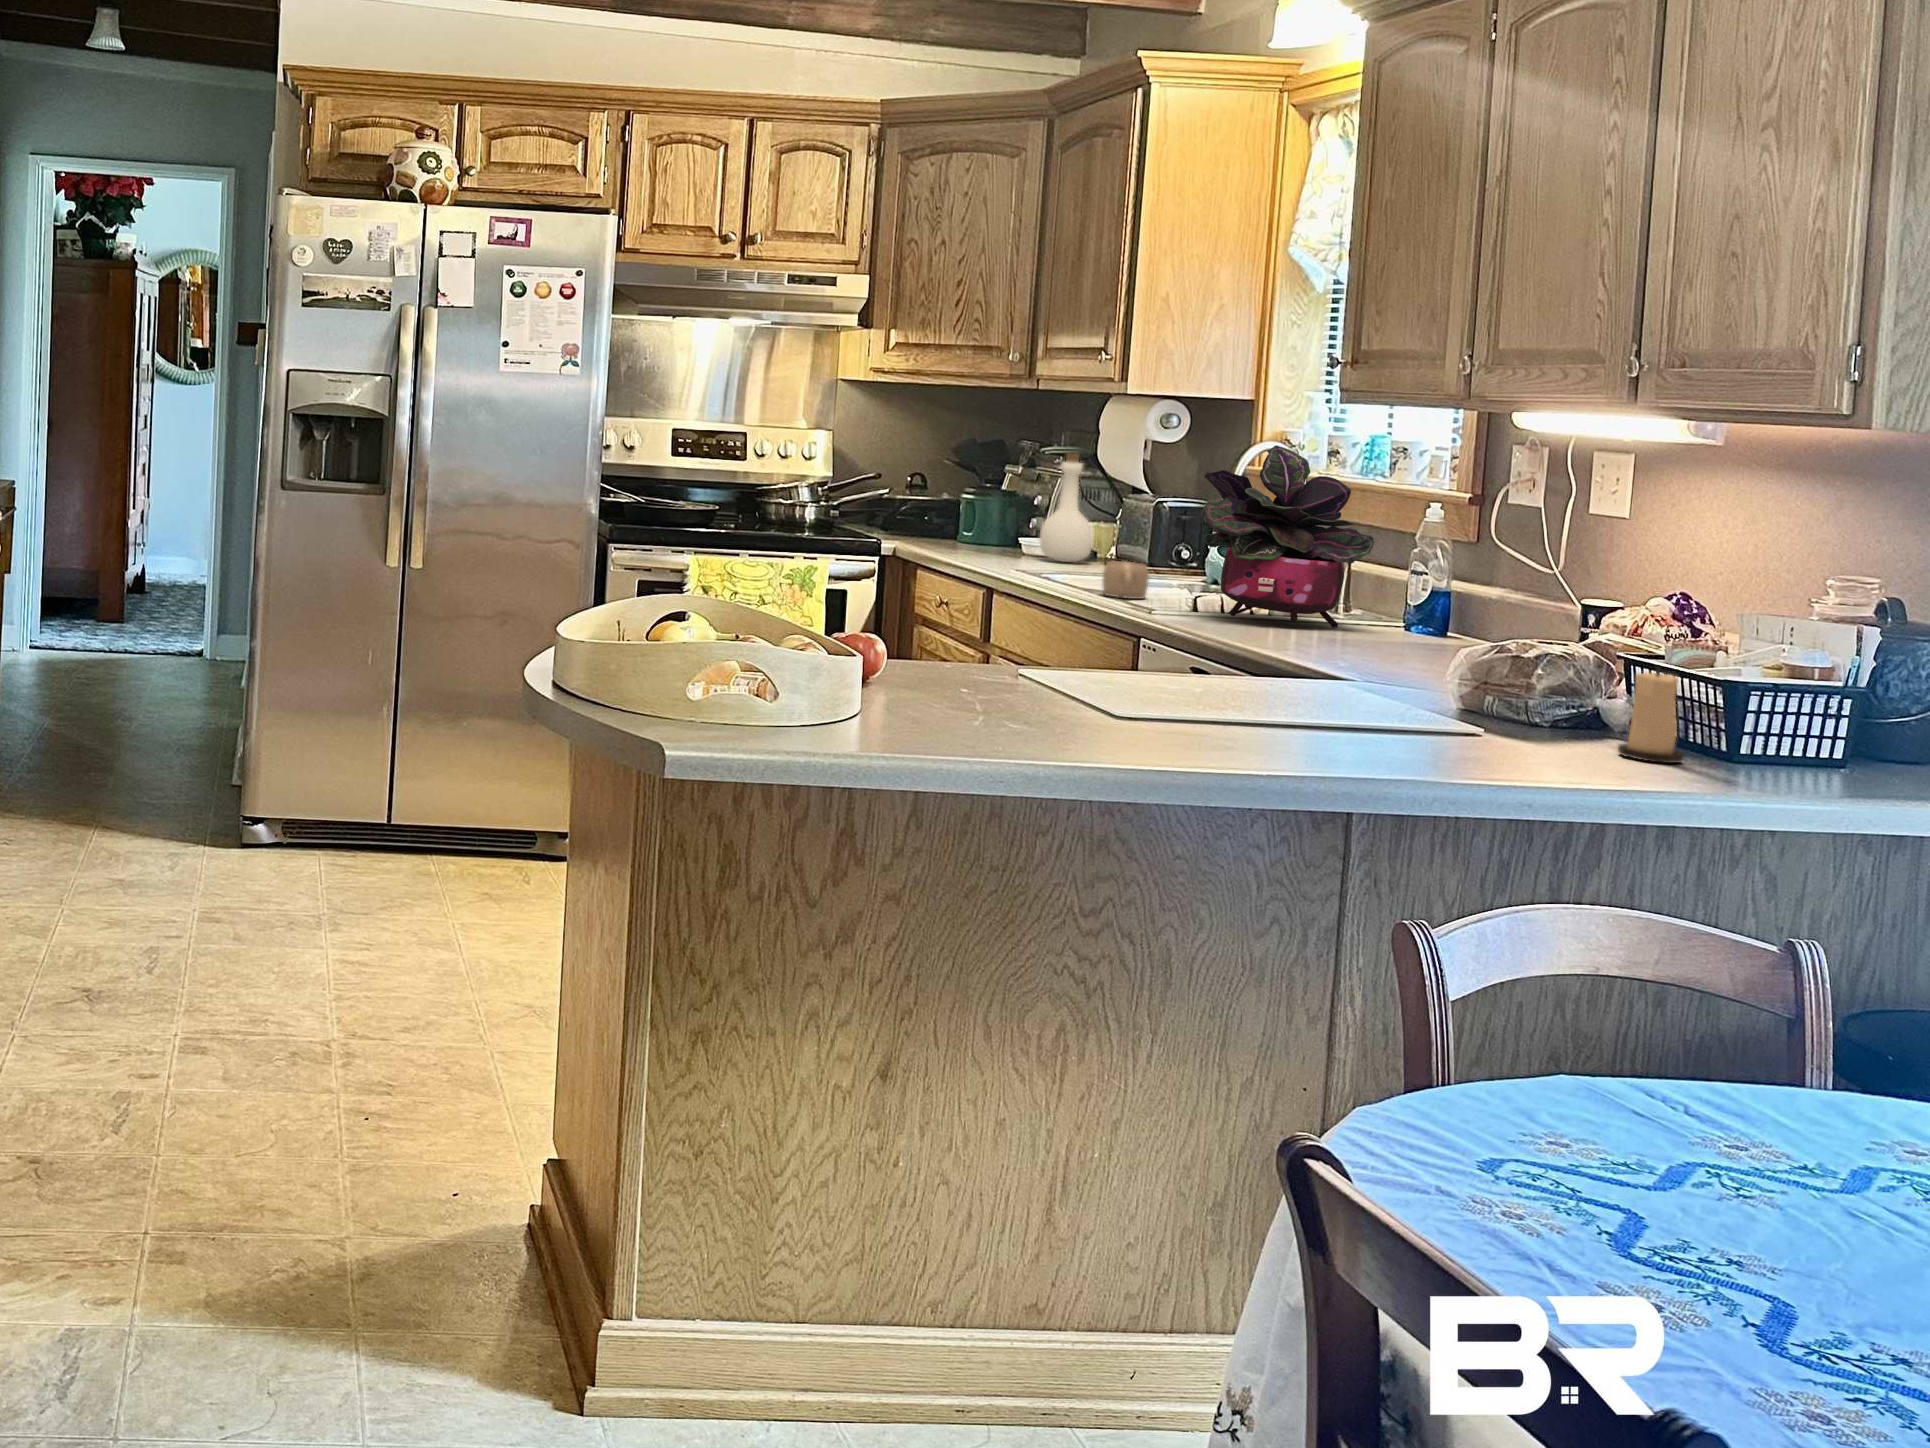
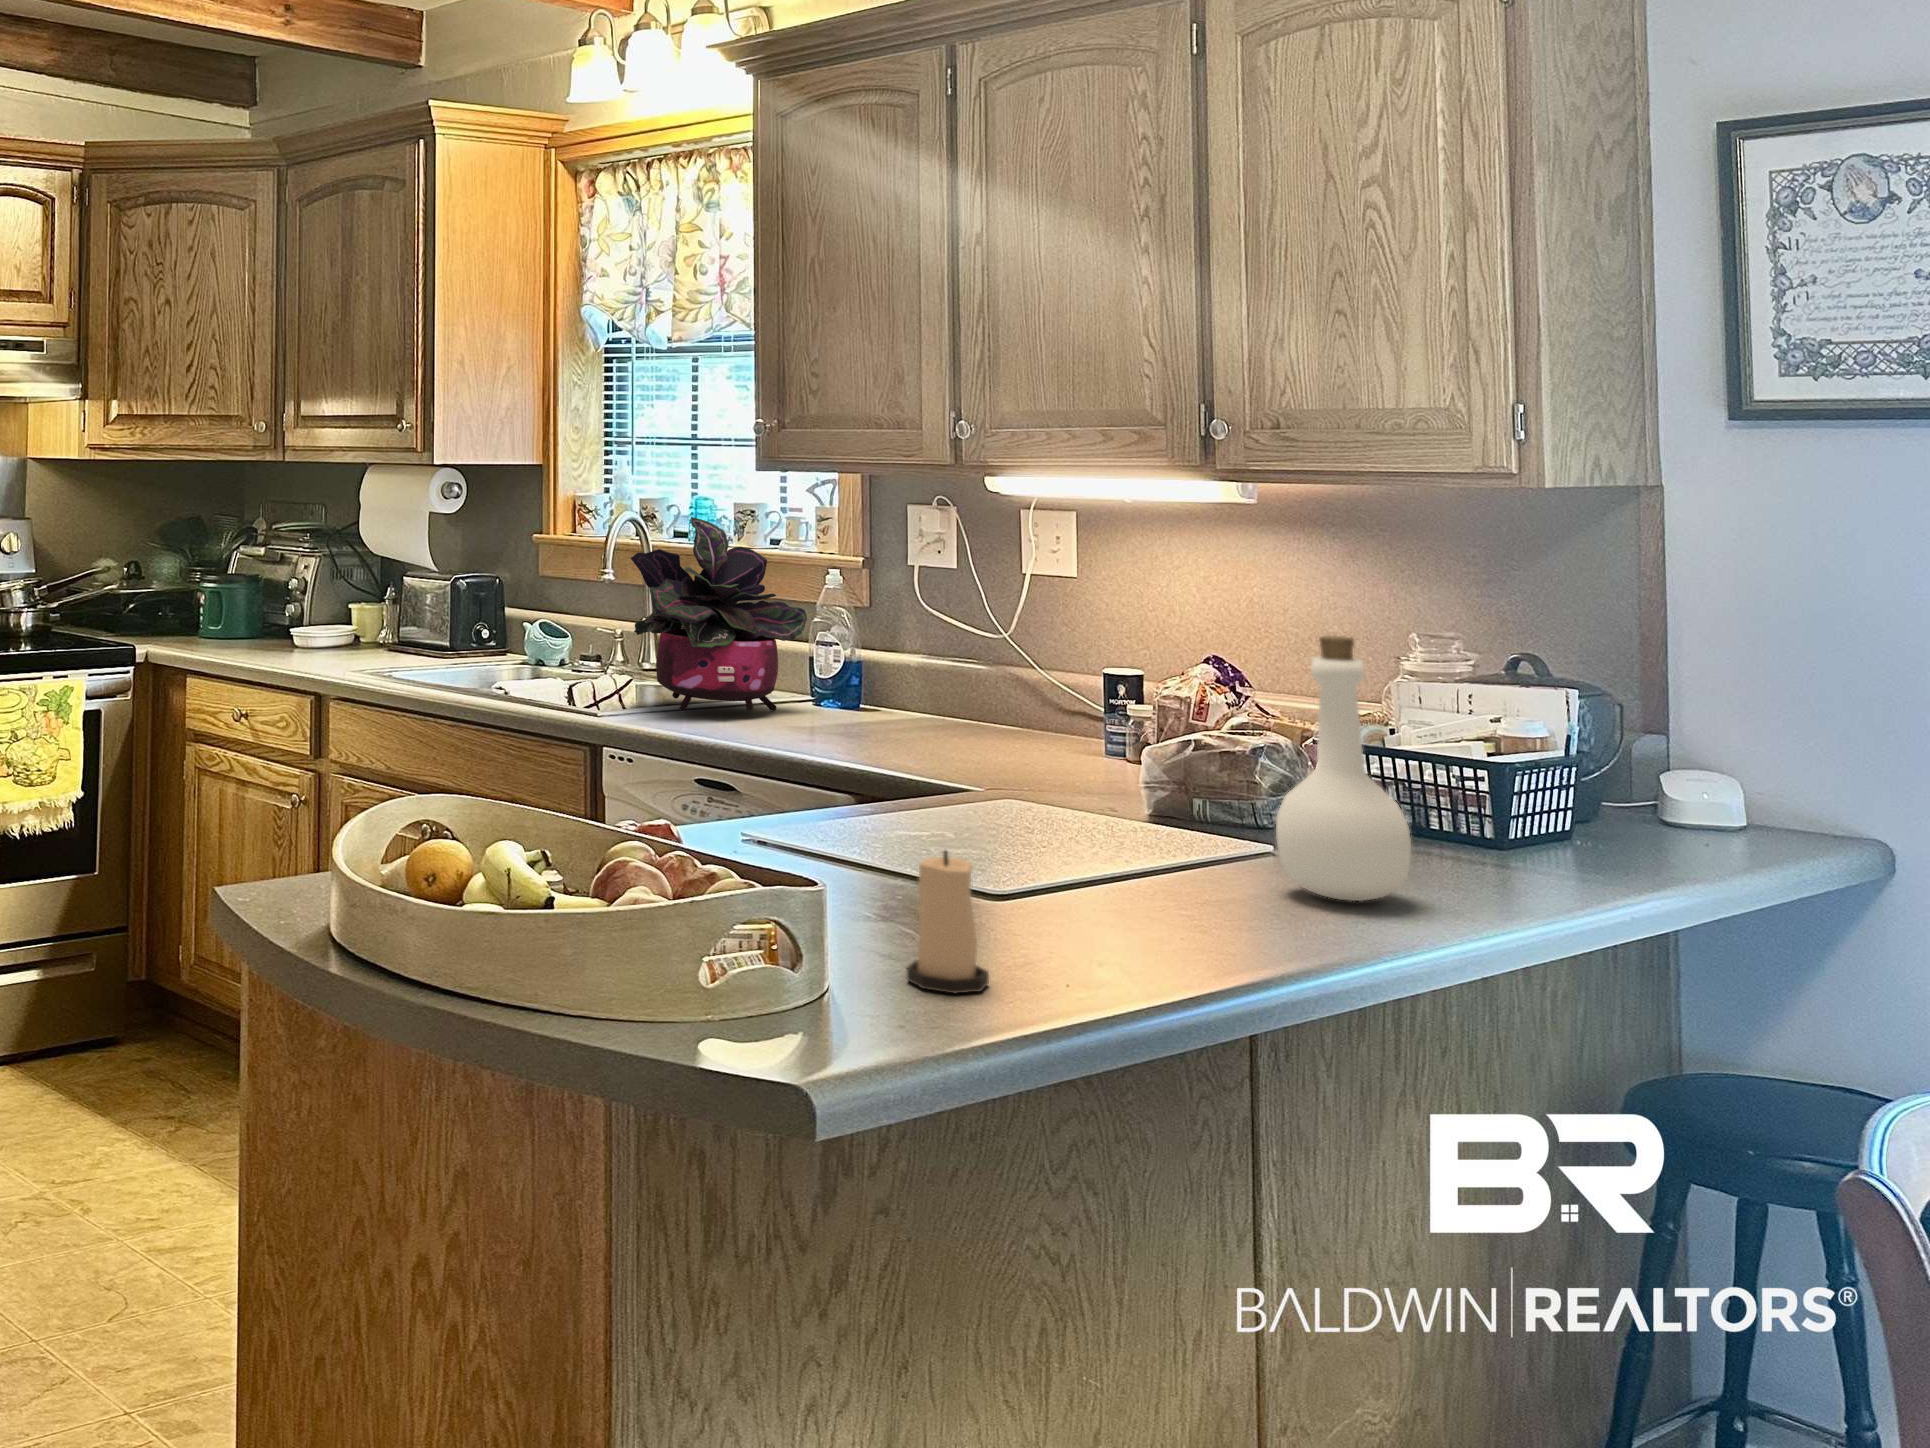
bottle: present [1040,453,1094,562] -> present [1276,636,1411,901]
mug: present [1102,561,1149,599] -> none [498,656,546,700]
candle: present [1618,668,1683,763] -> present [907,850,989,994]

